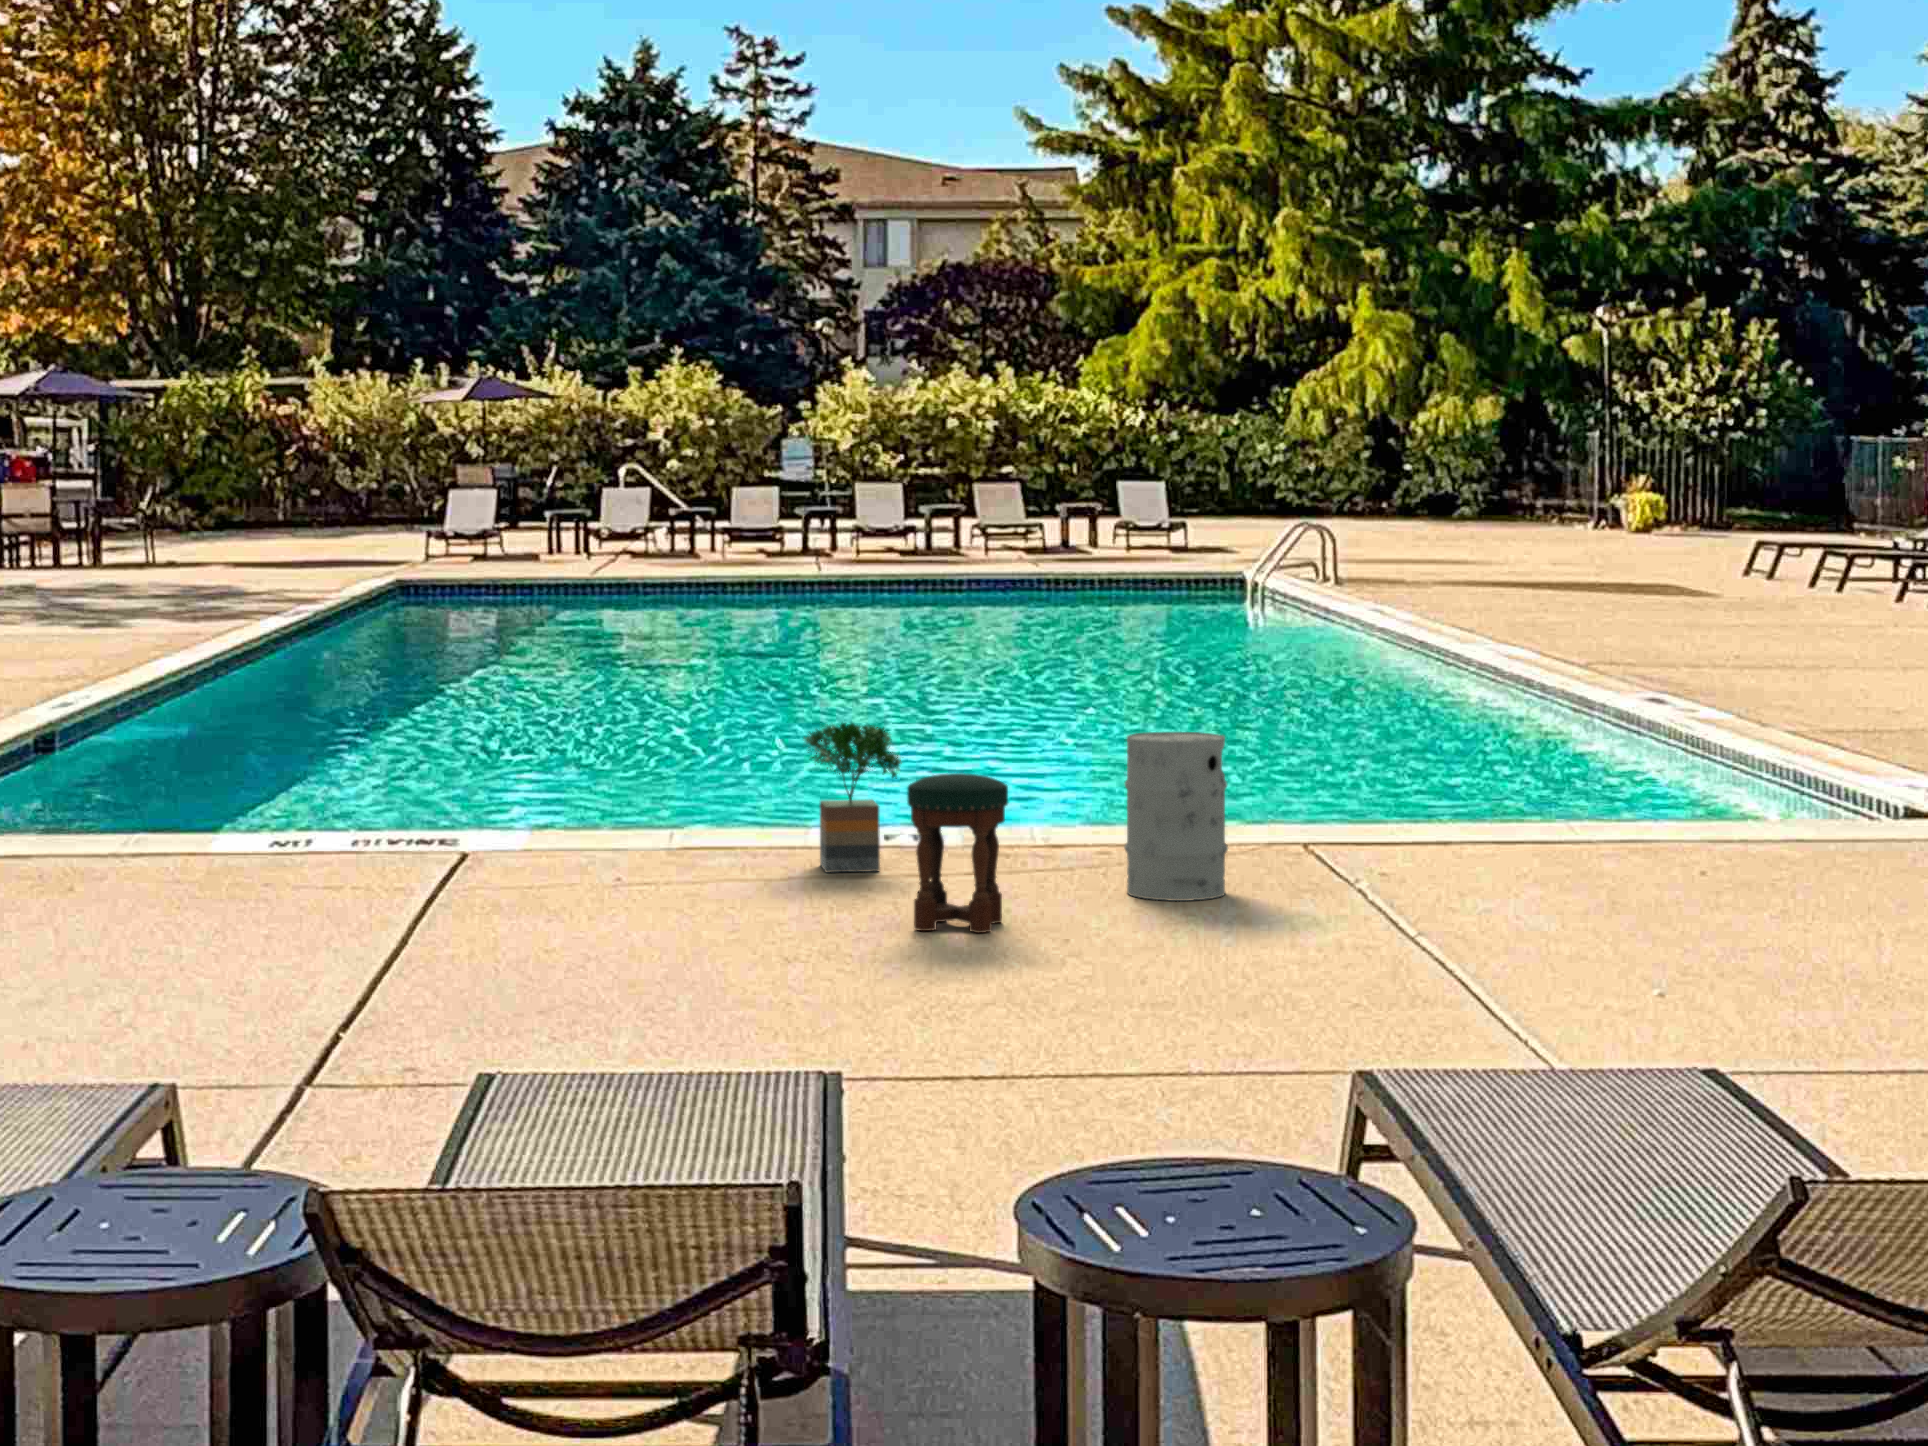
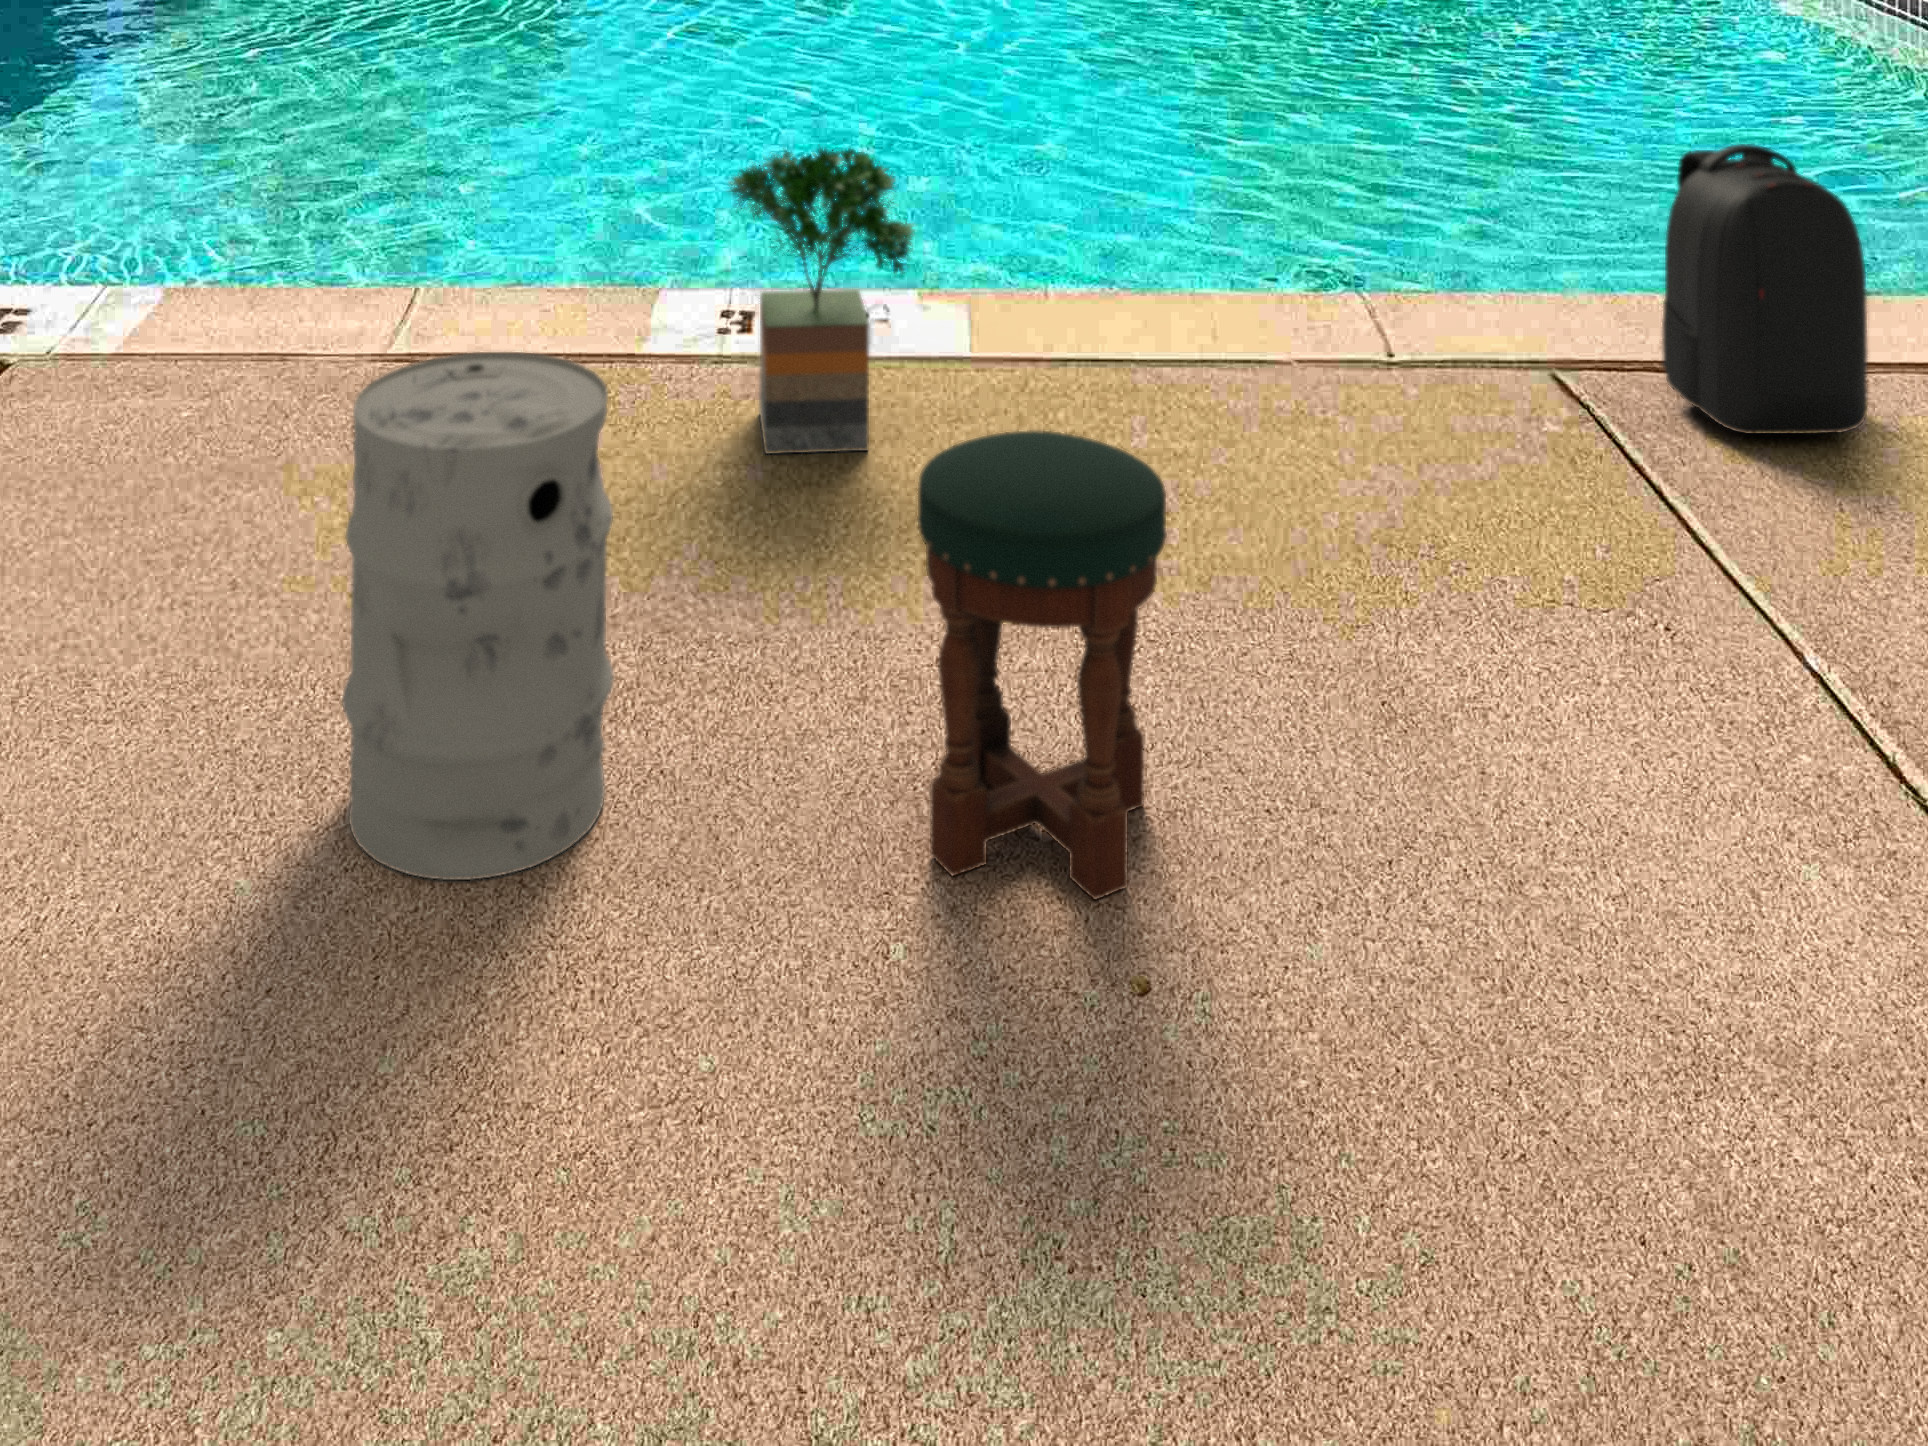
backpack: none [1304,717,1401,860] -> present [1662,144,1868,434]
trash can: present [1124,732,1228,901] -> present [342,352,614,880]

